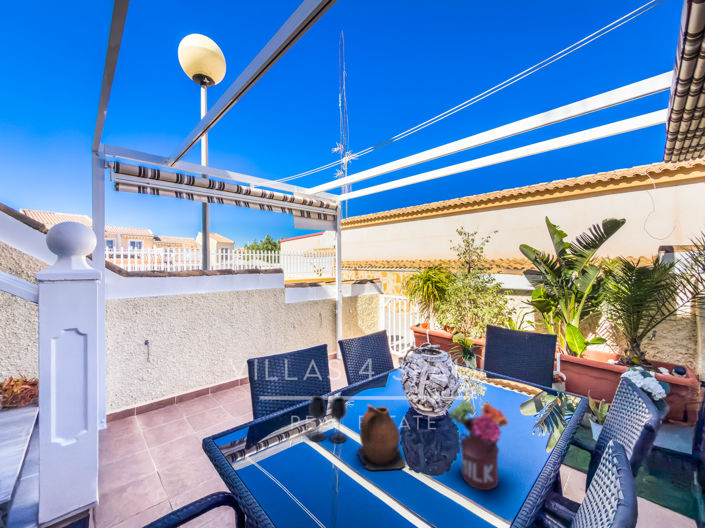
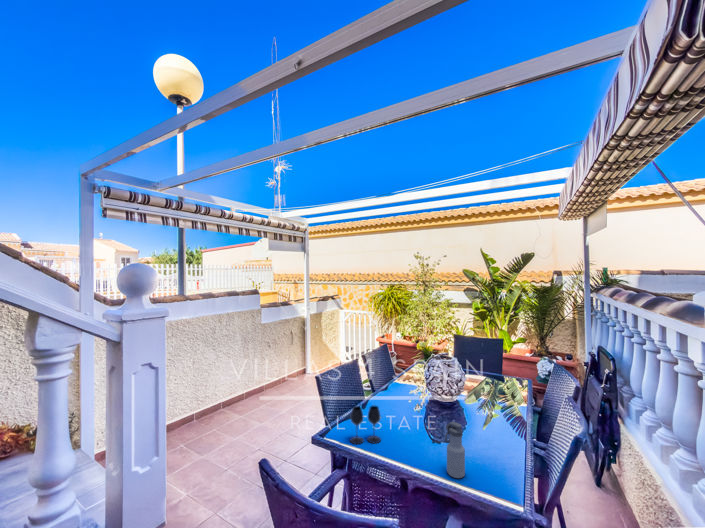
flower arrangement: present [450,401,508,490] -> none [467,399,509,463]
ceramic pitcher: present [358,404,405,470] -> none [394,409,435,460]
water bottle: none [406,427,431,505] -> present [445,422,465,478]

